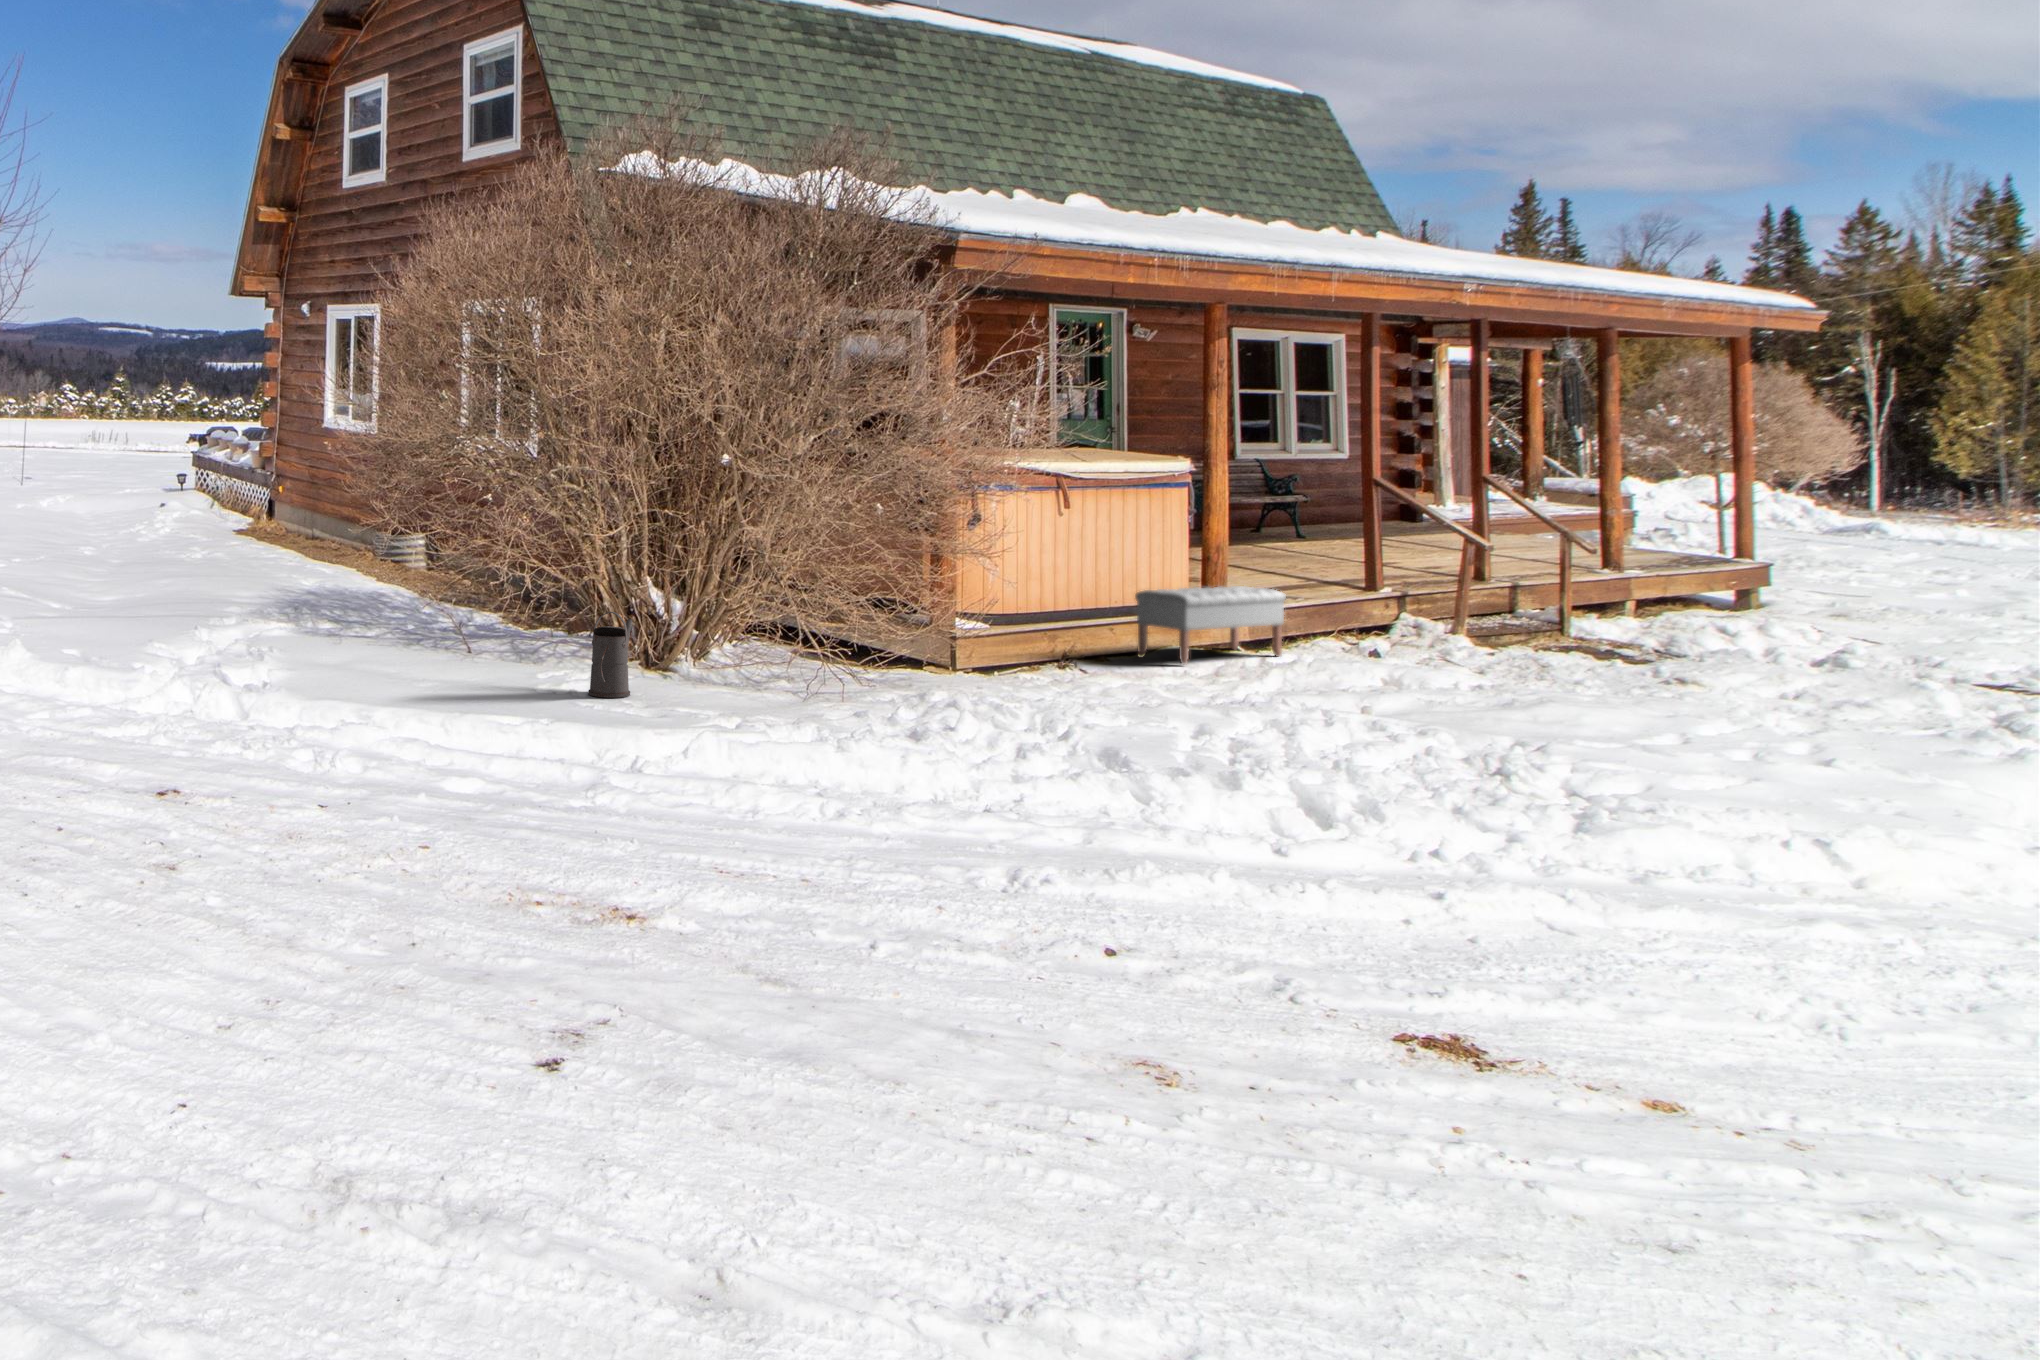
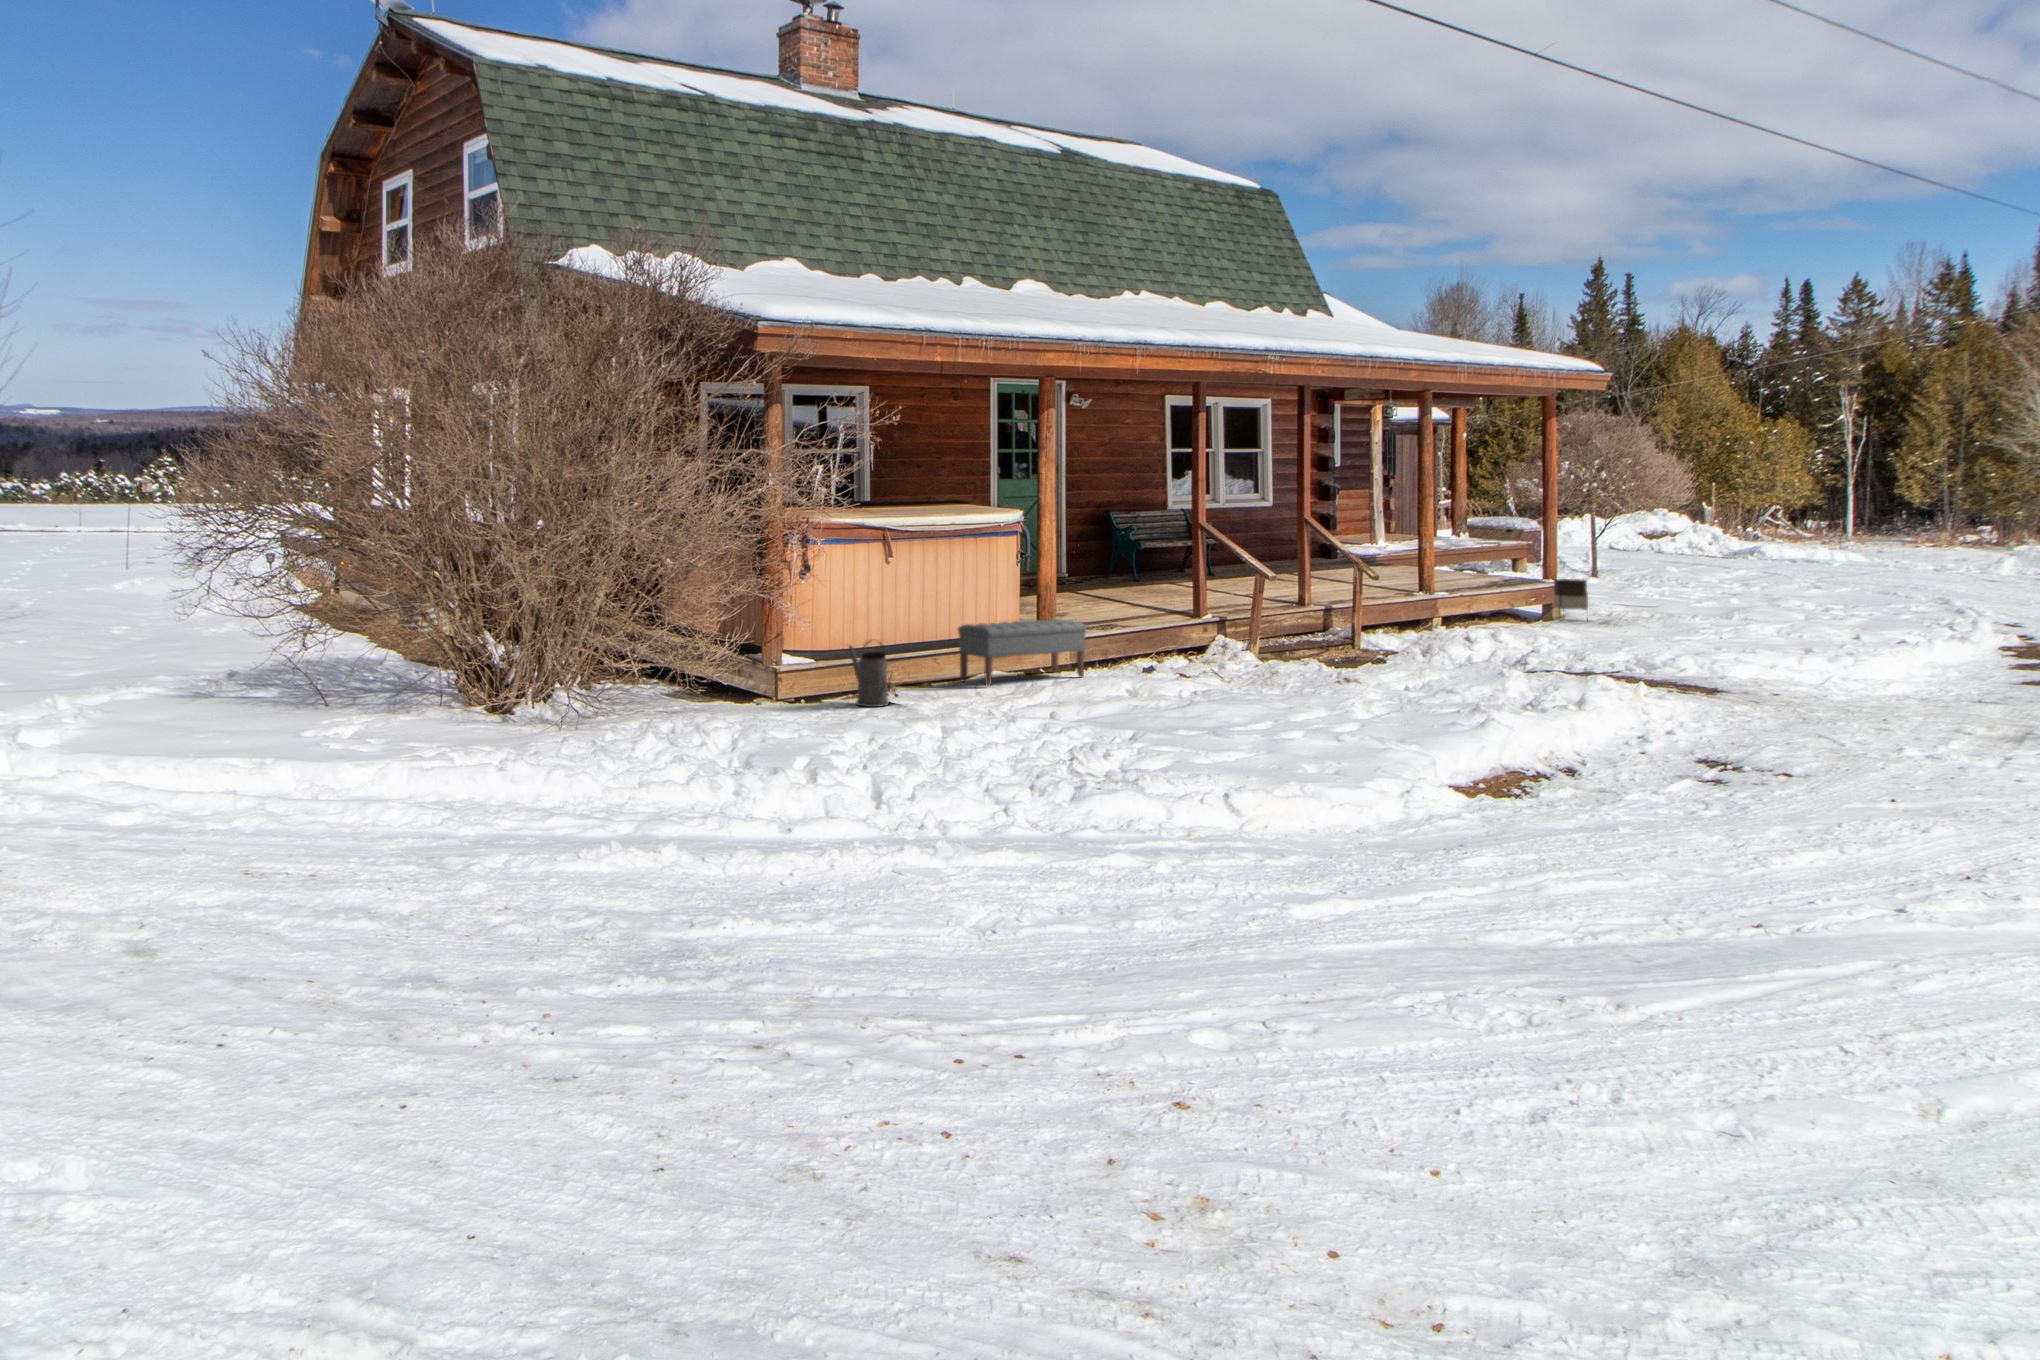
planter: none [1745,551,1793,602] -> present [1554,579,1588,610]
watering can: present [588,612,632,698] -> present [849,641,889,707]

